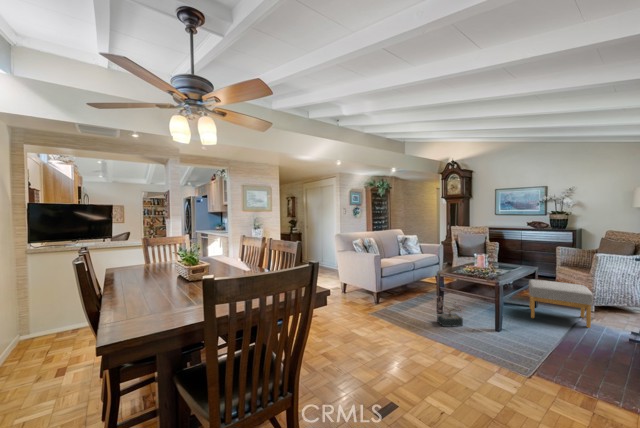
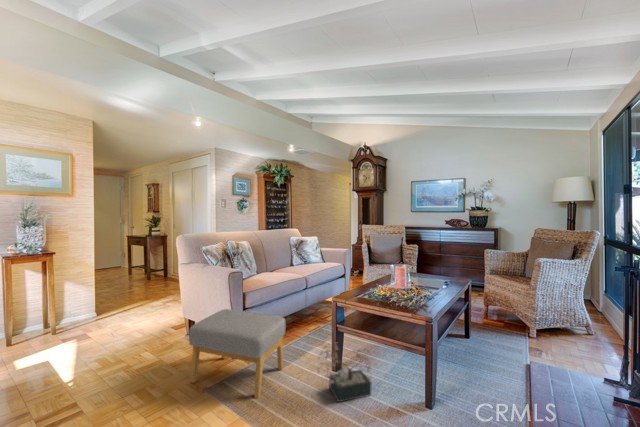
footstool: present [528,279,593,328] -> present [189,309,286,398]

